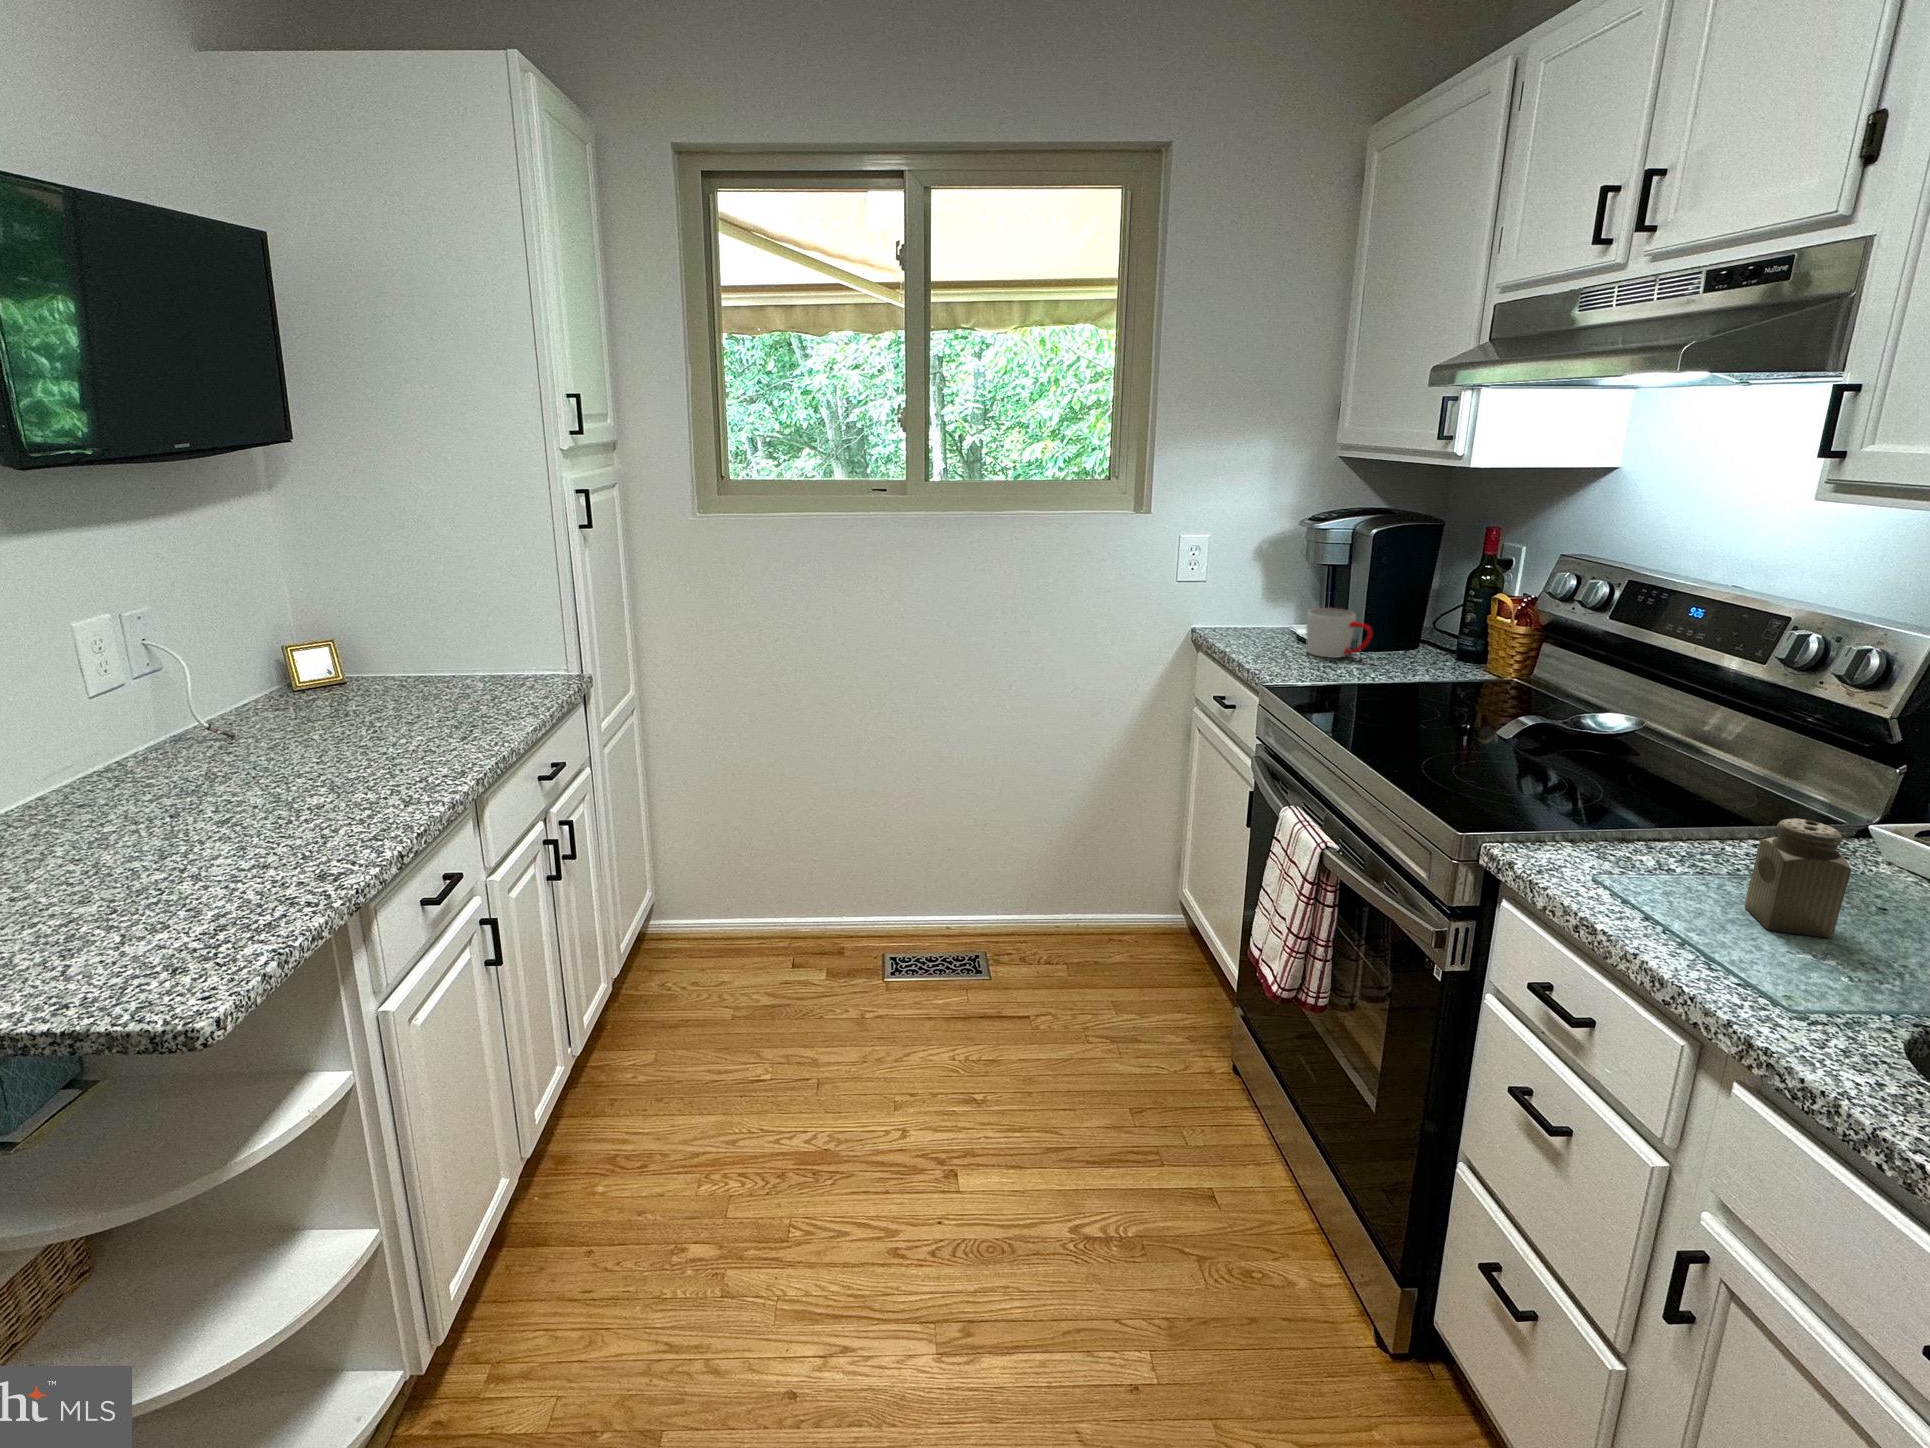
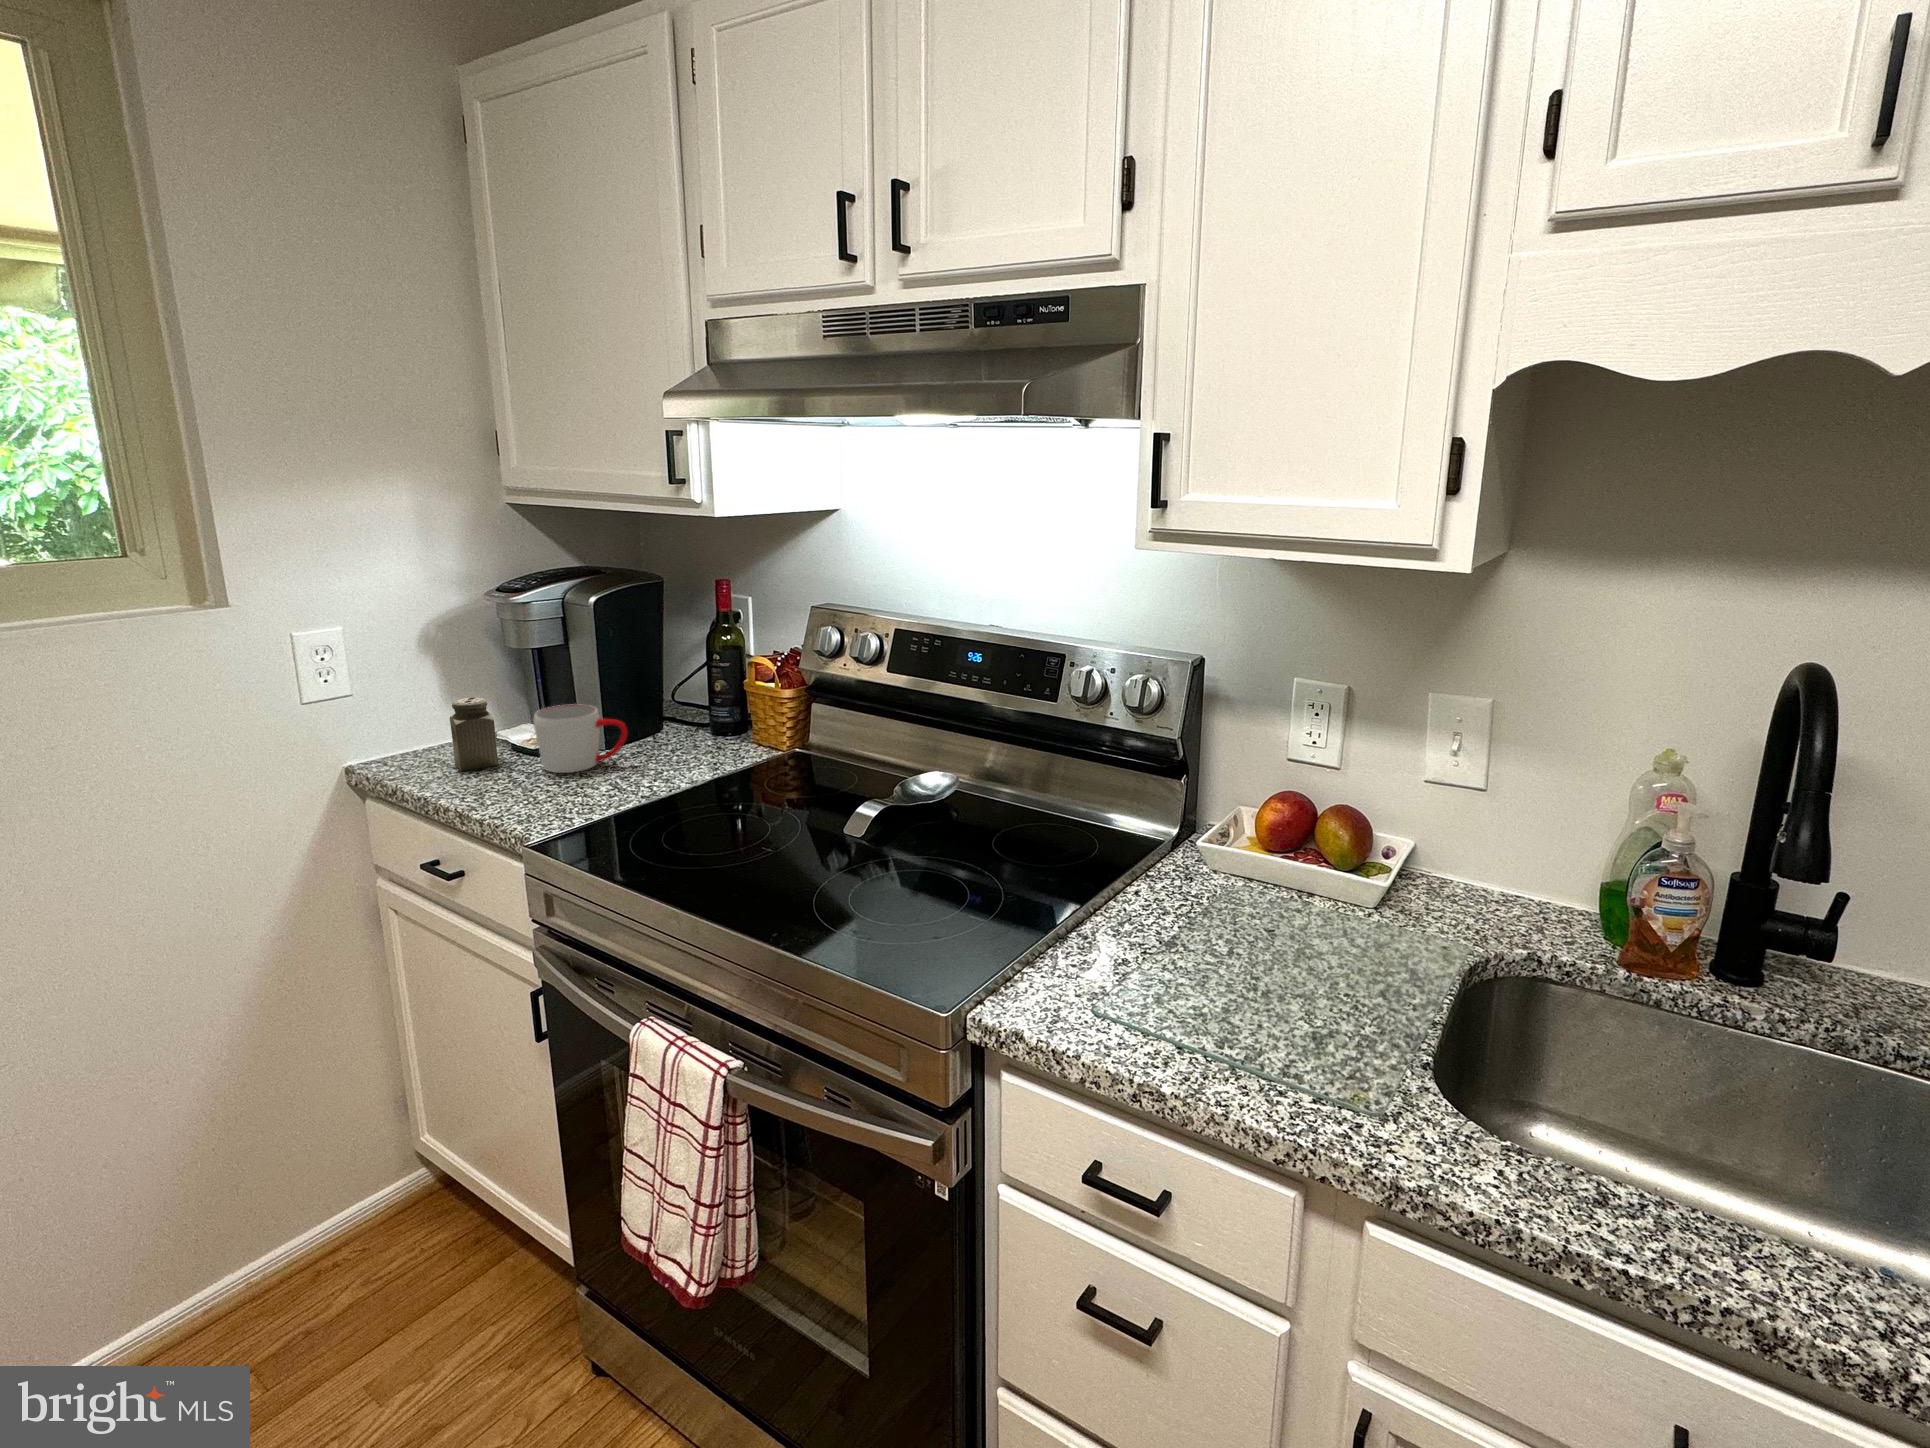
salt shaker: present [1745,819,1851,938] -> present [450,698,498,771]

